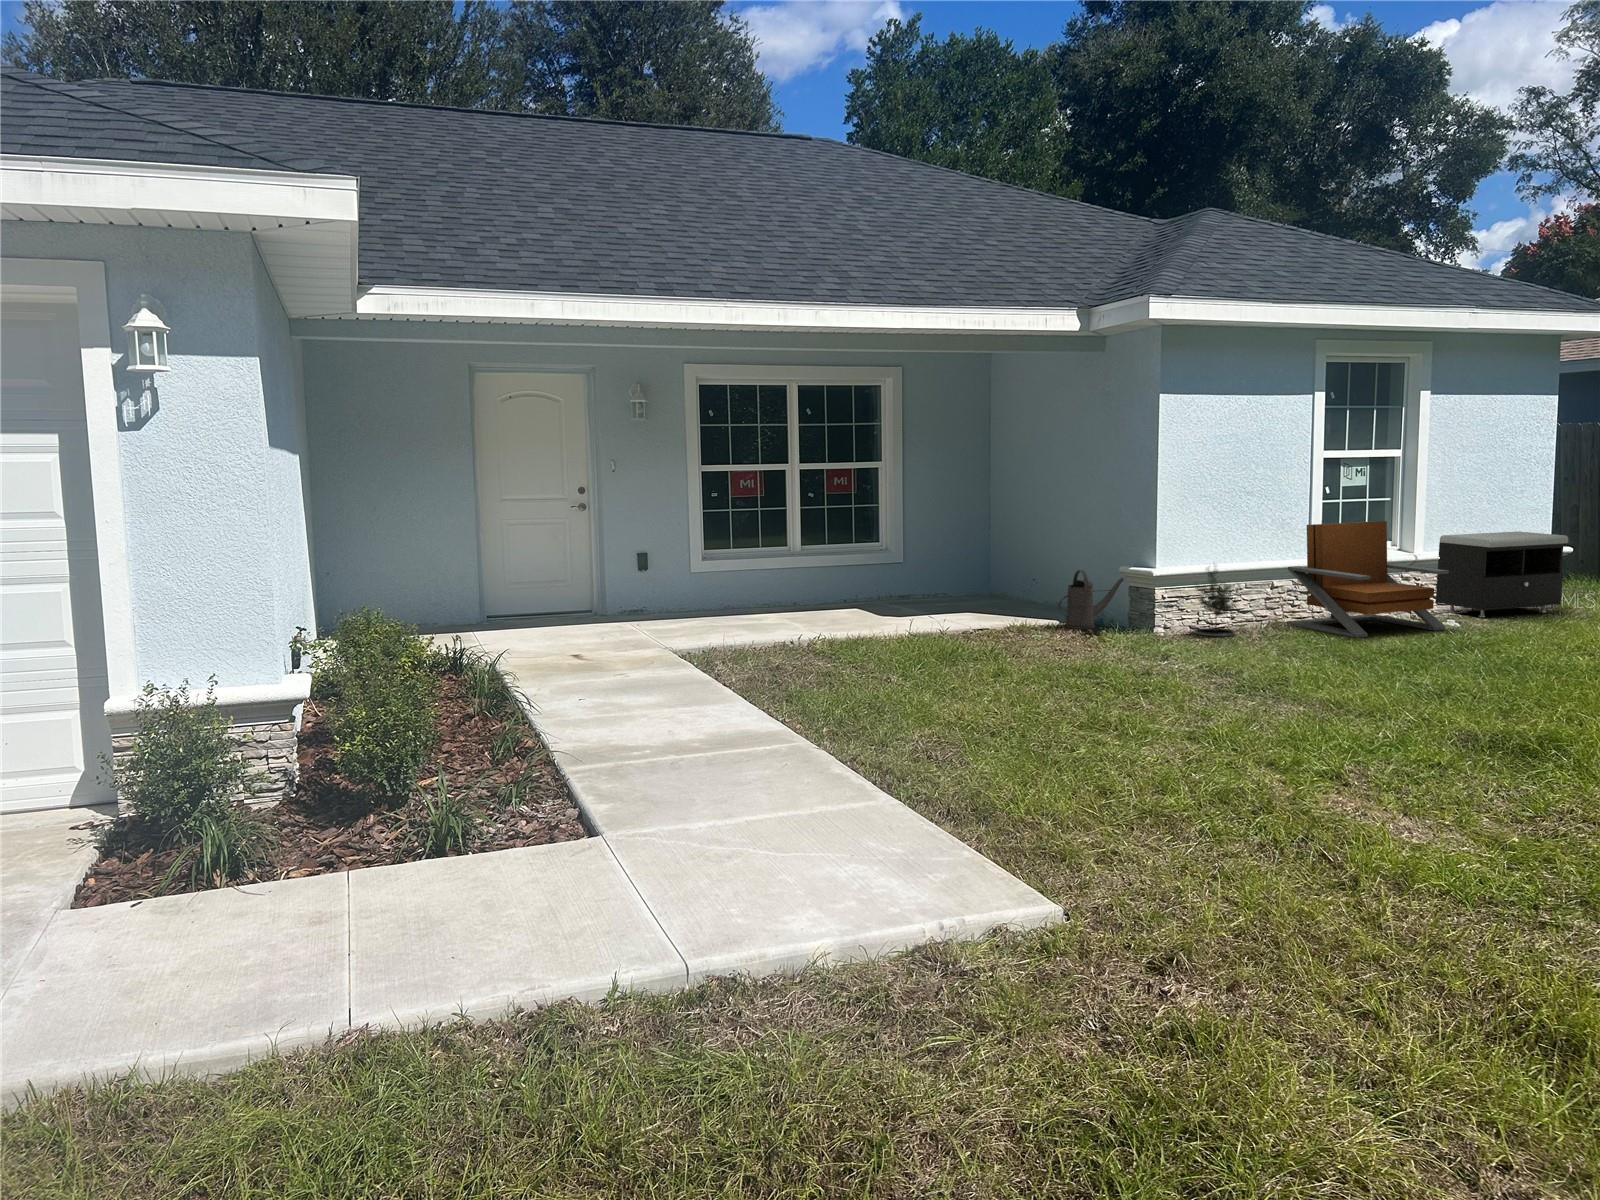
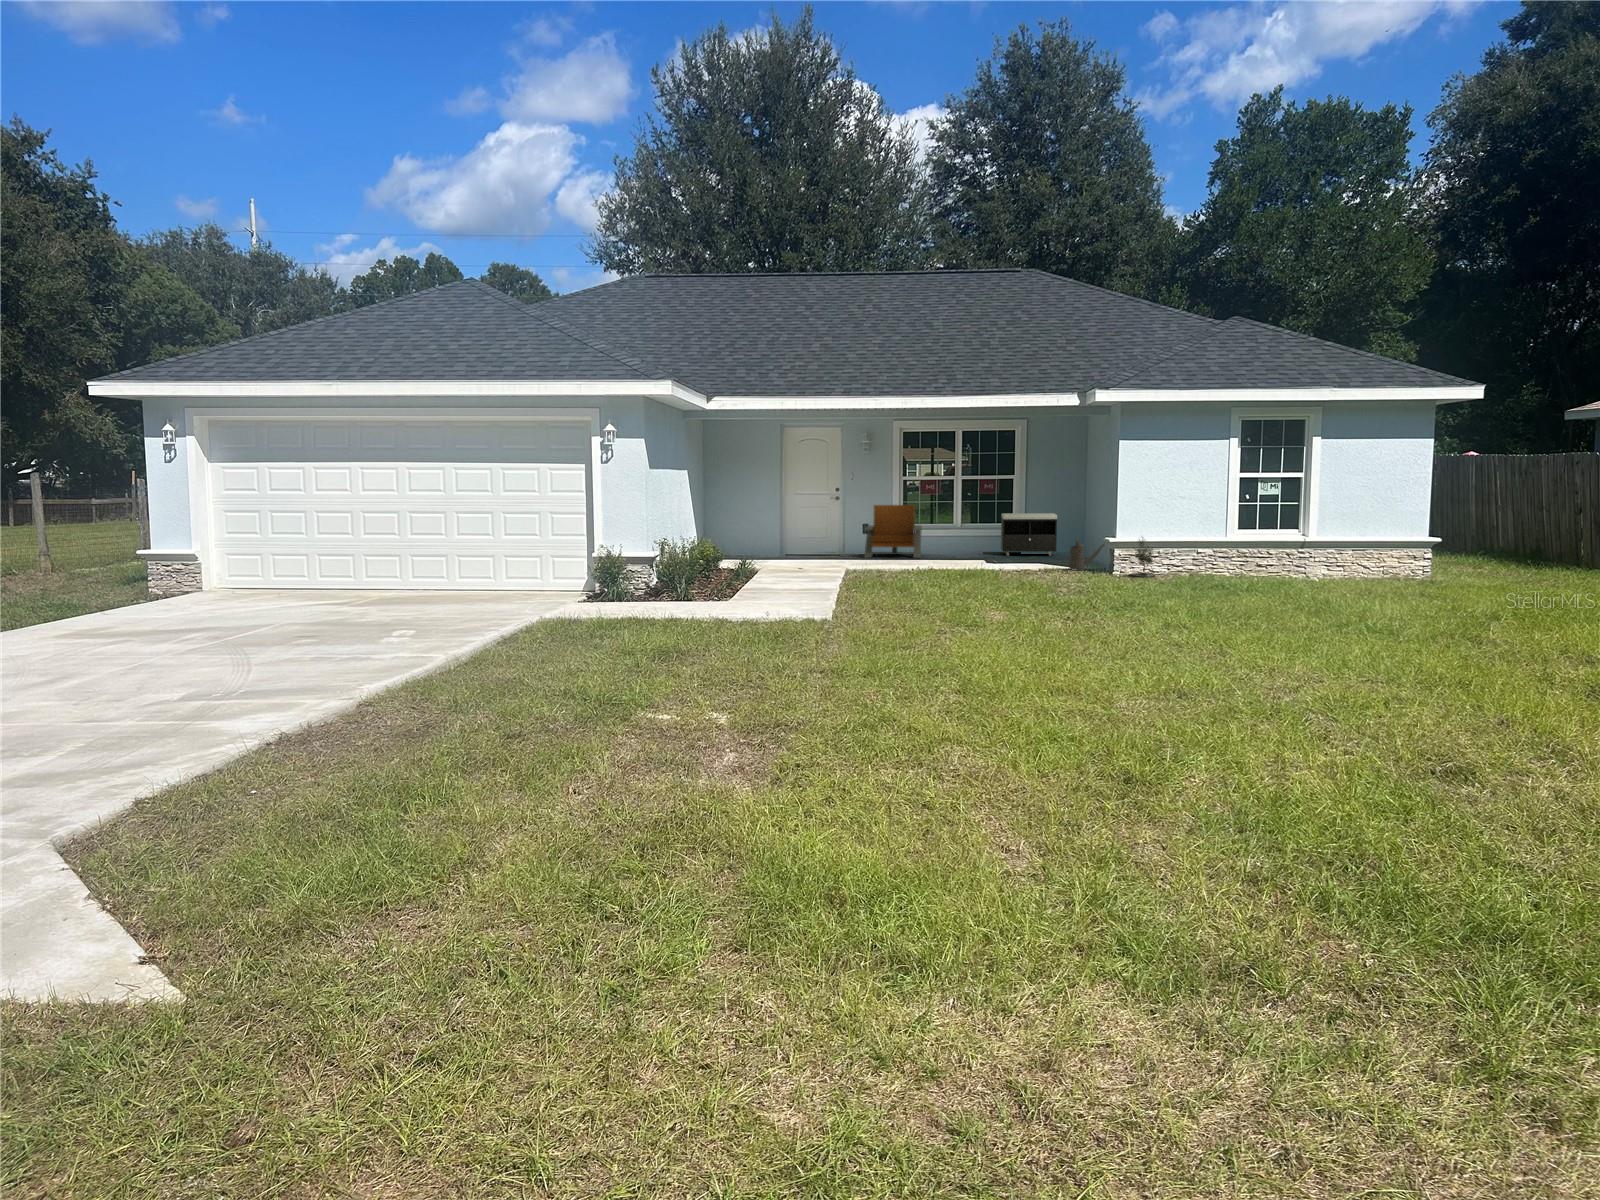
lounge chair: present [1288,521,1449,638] -> present [864,505,922,558]
storage bench: present [1436,531,1568,617] -> present [1001,513,1057,556]

